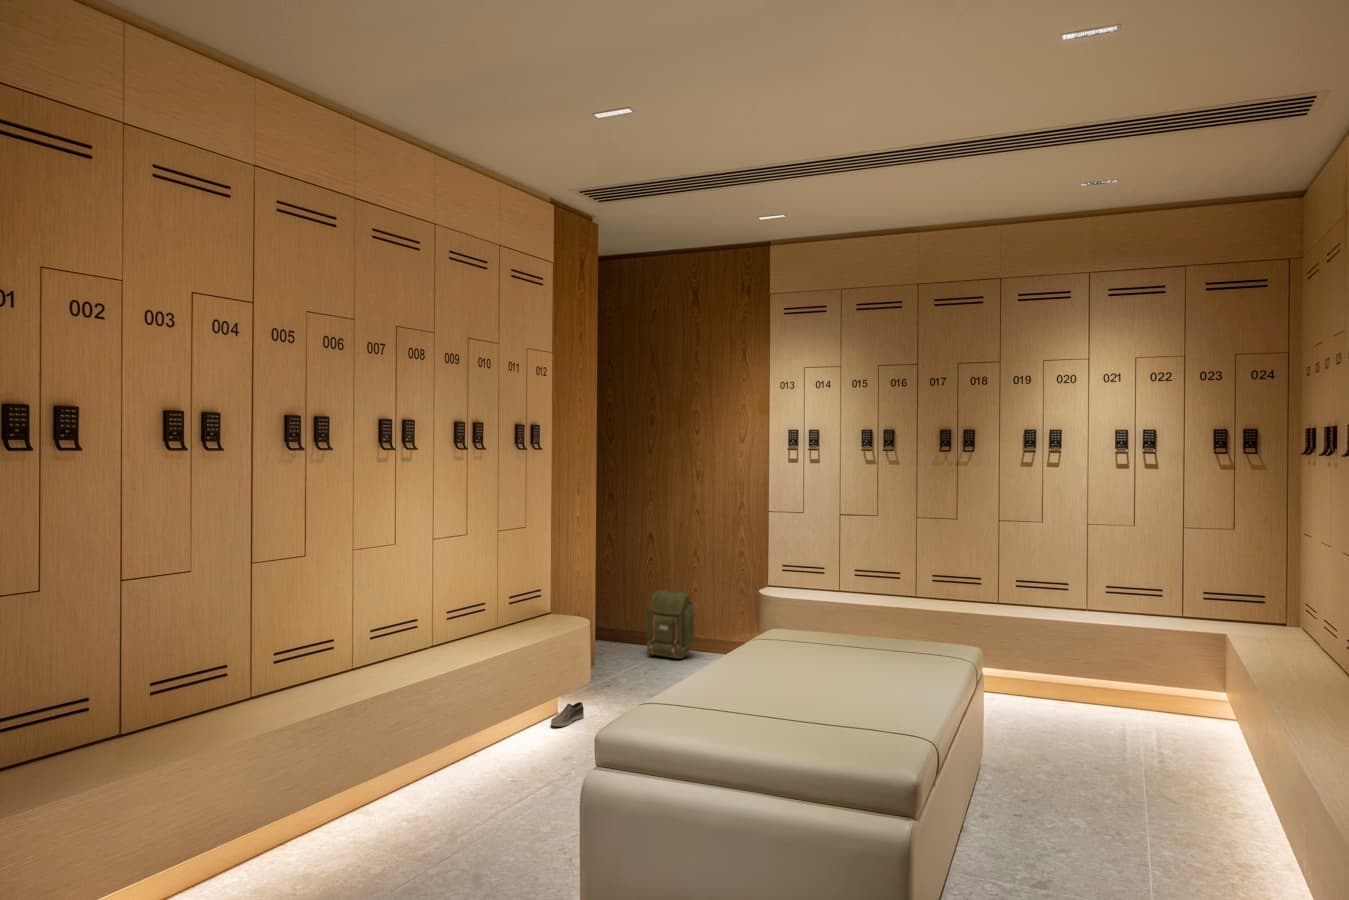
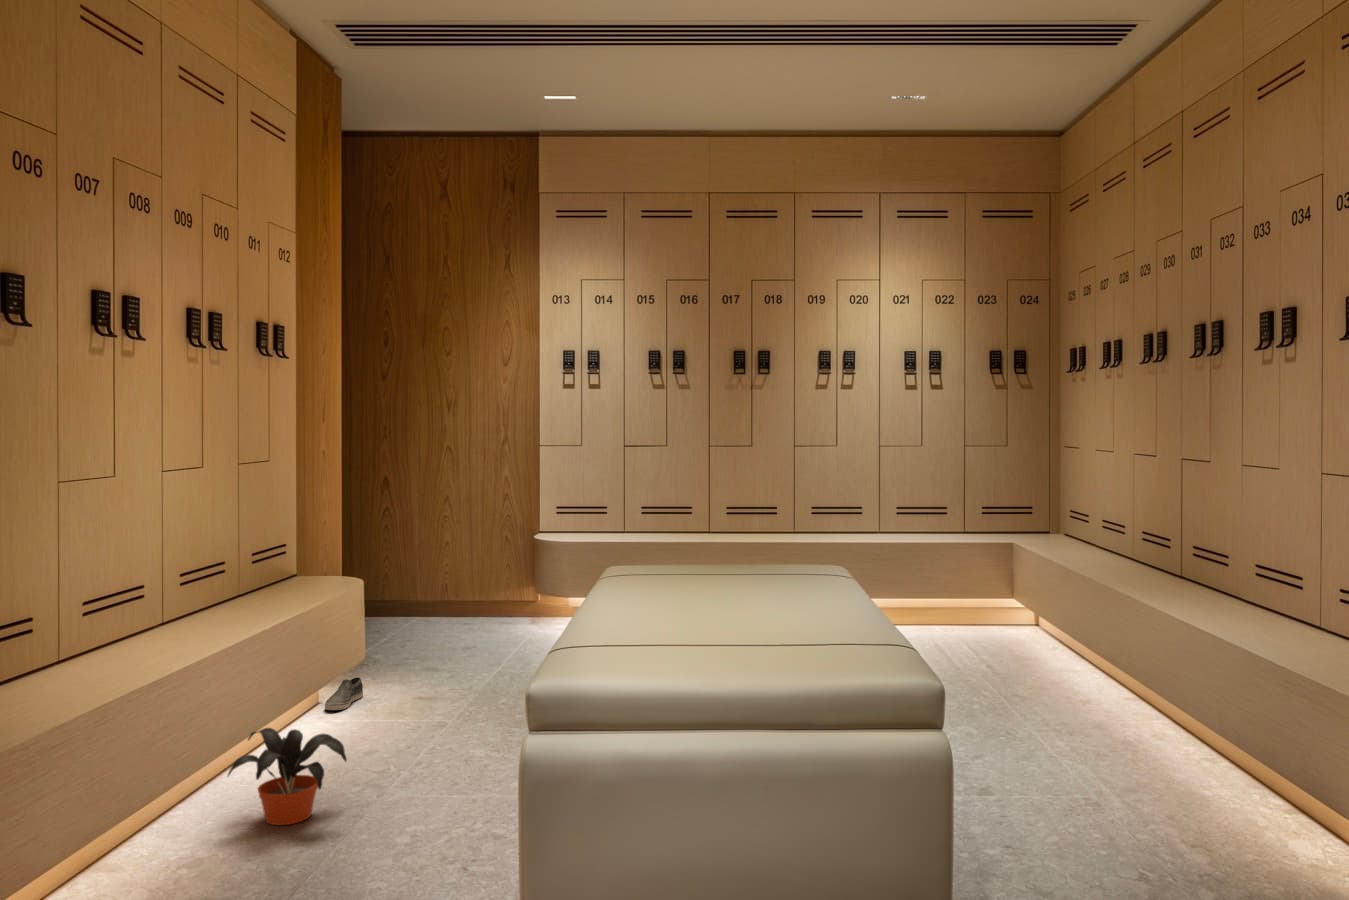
backpack: present [646,589,695,658] -> none [390,542,451,625]
potted plant: none [440,740,516,808] -> present [228,728,347,825]

